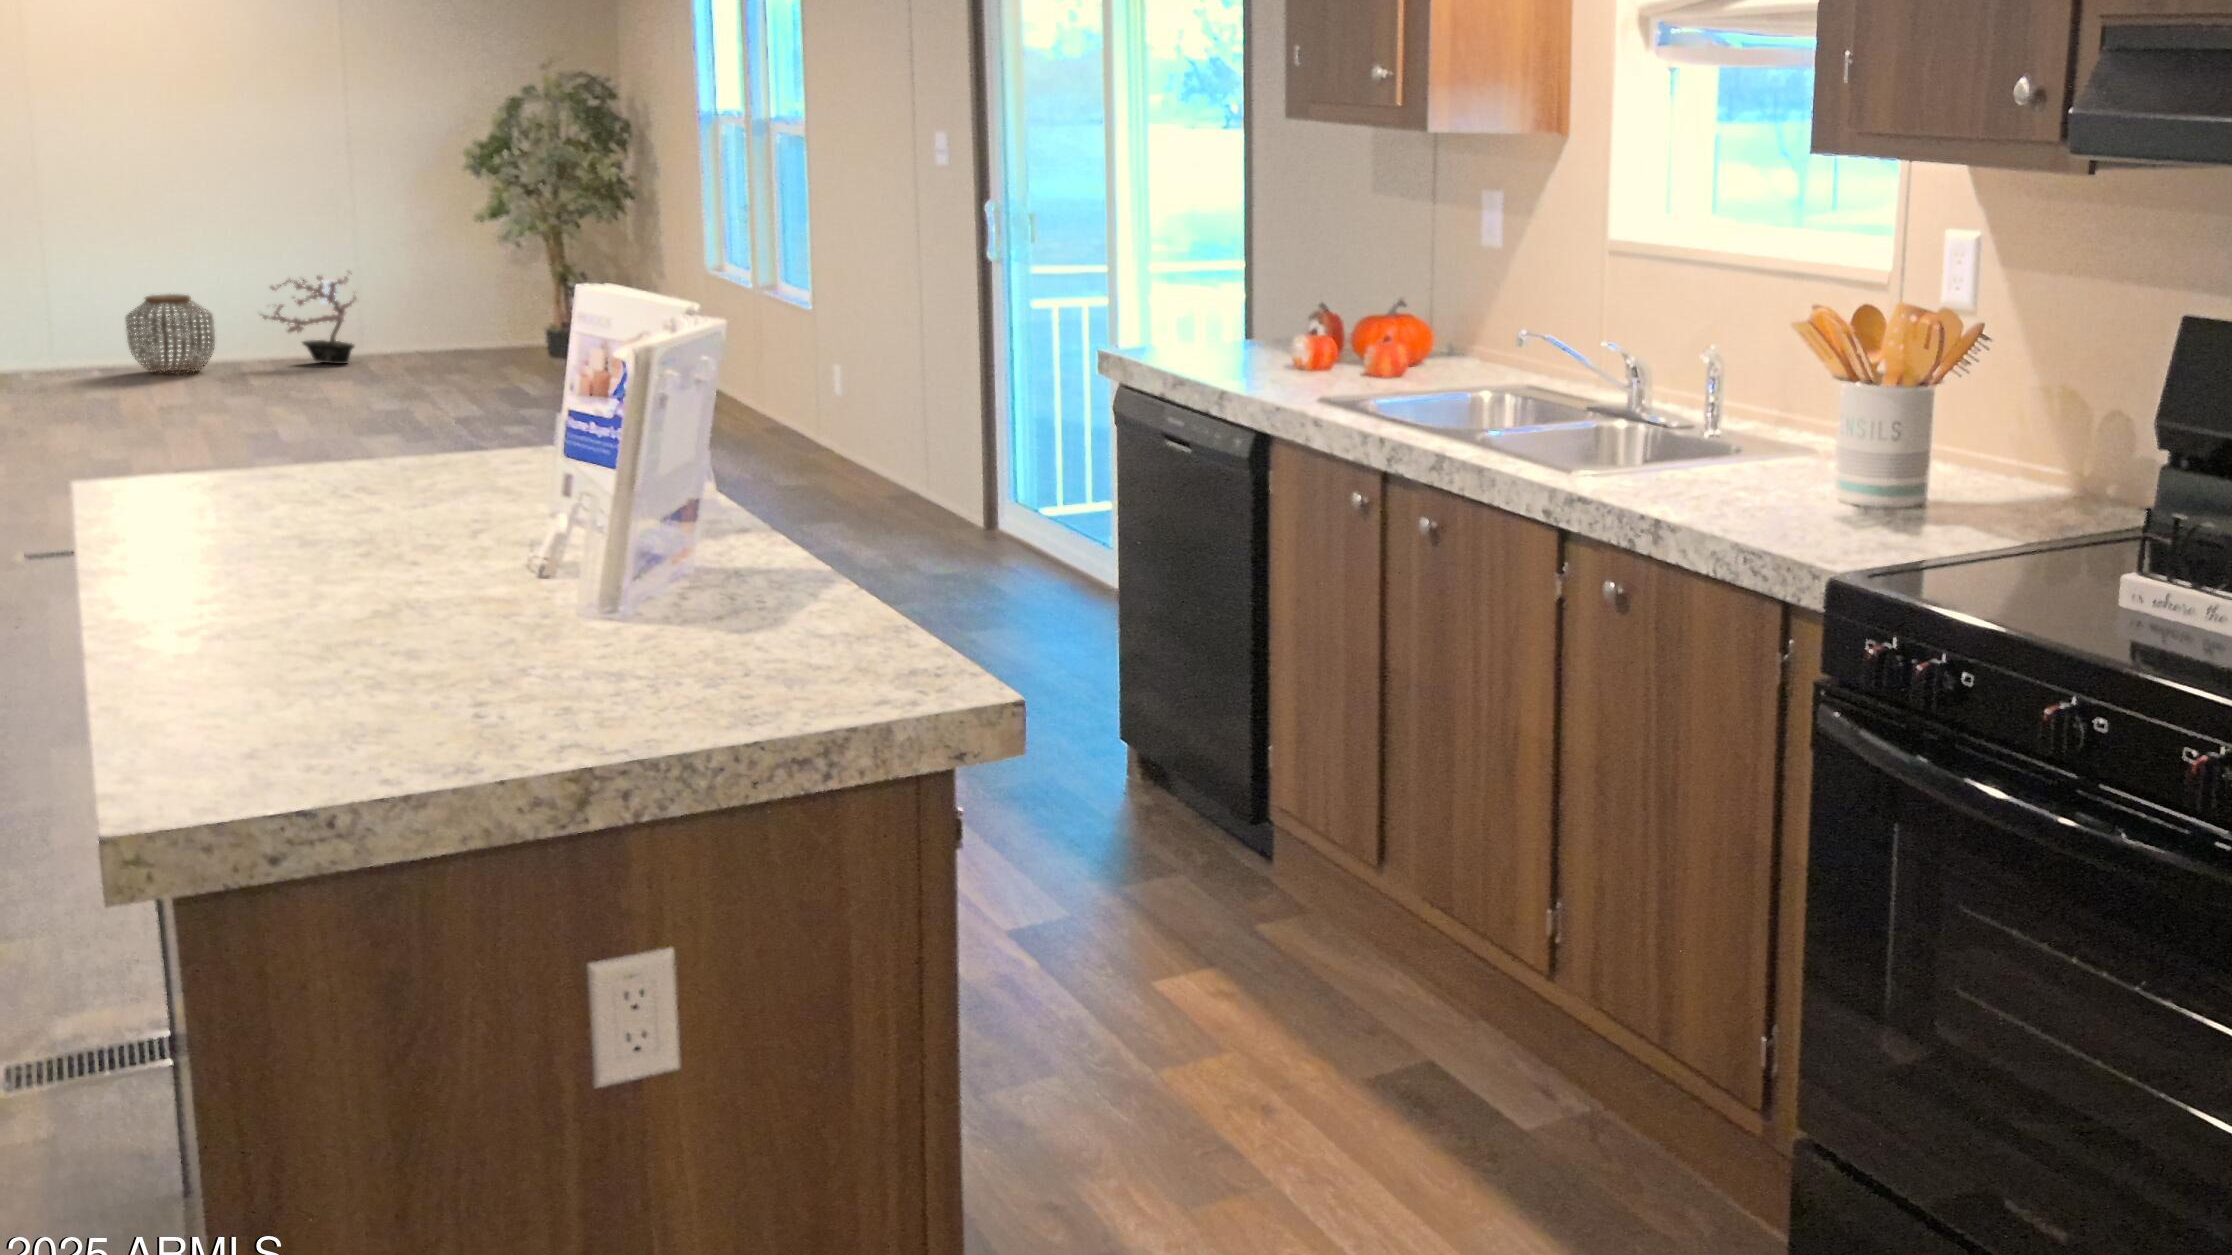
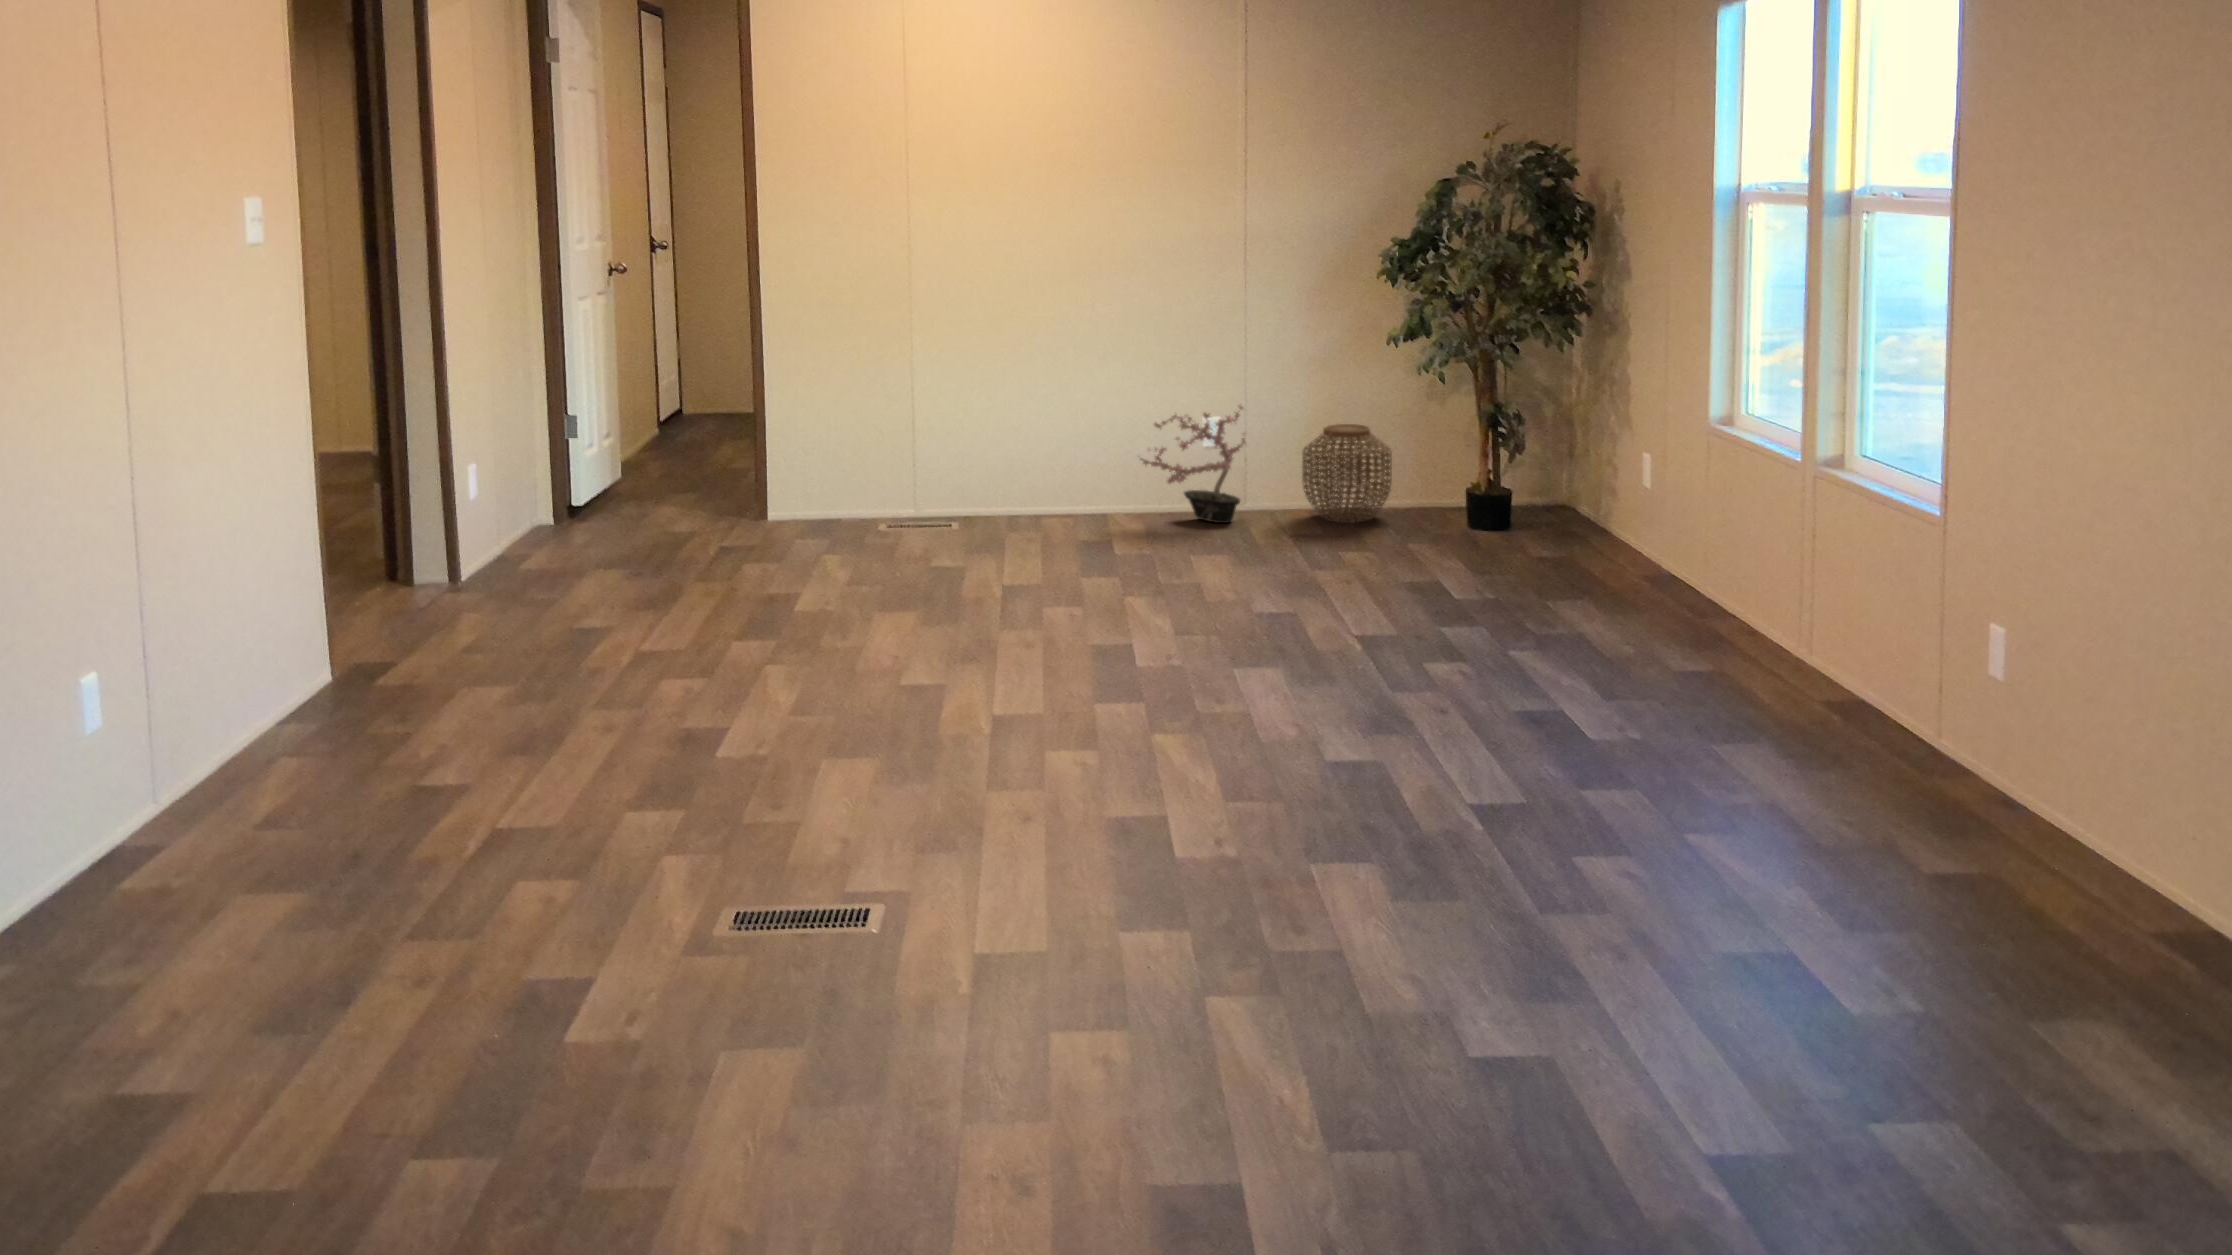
woven basket: present [126,294,215,375] -> present [1302,424,1392,522]

